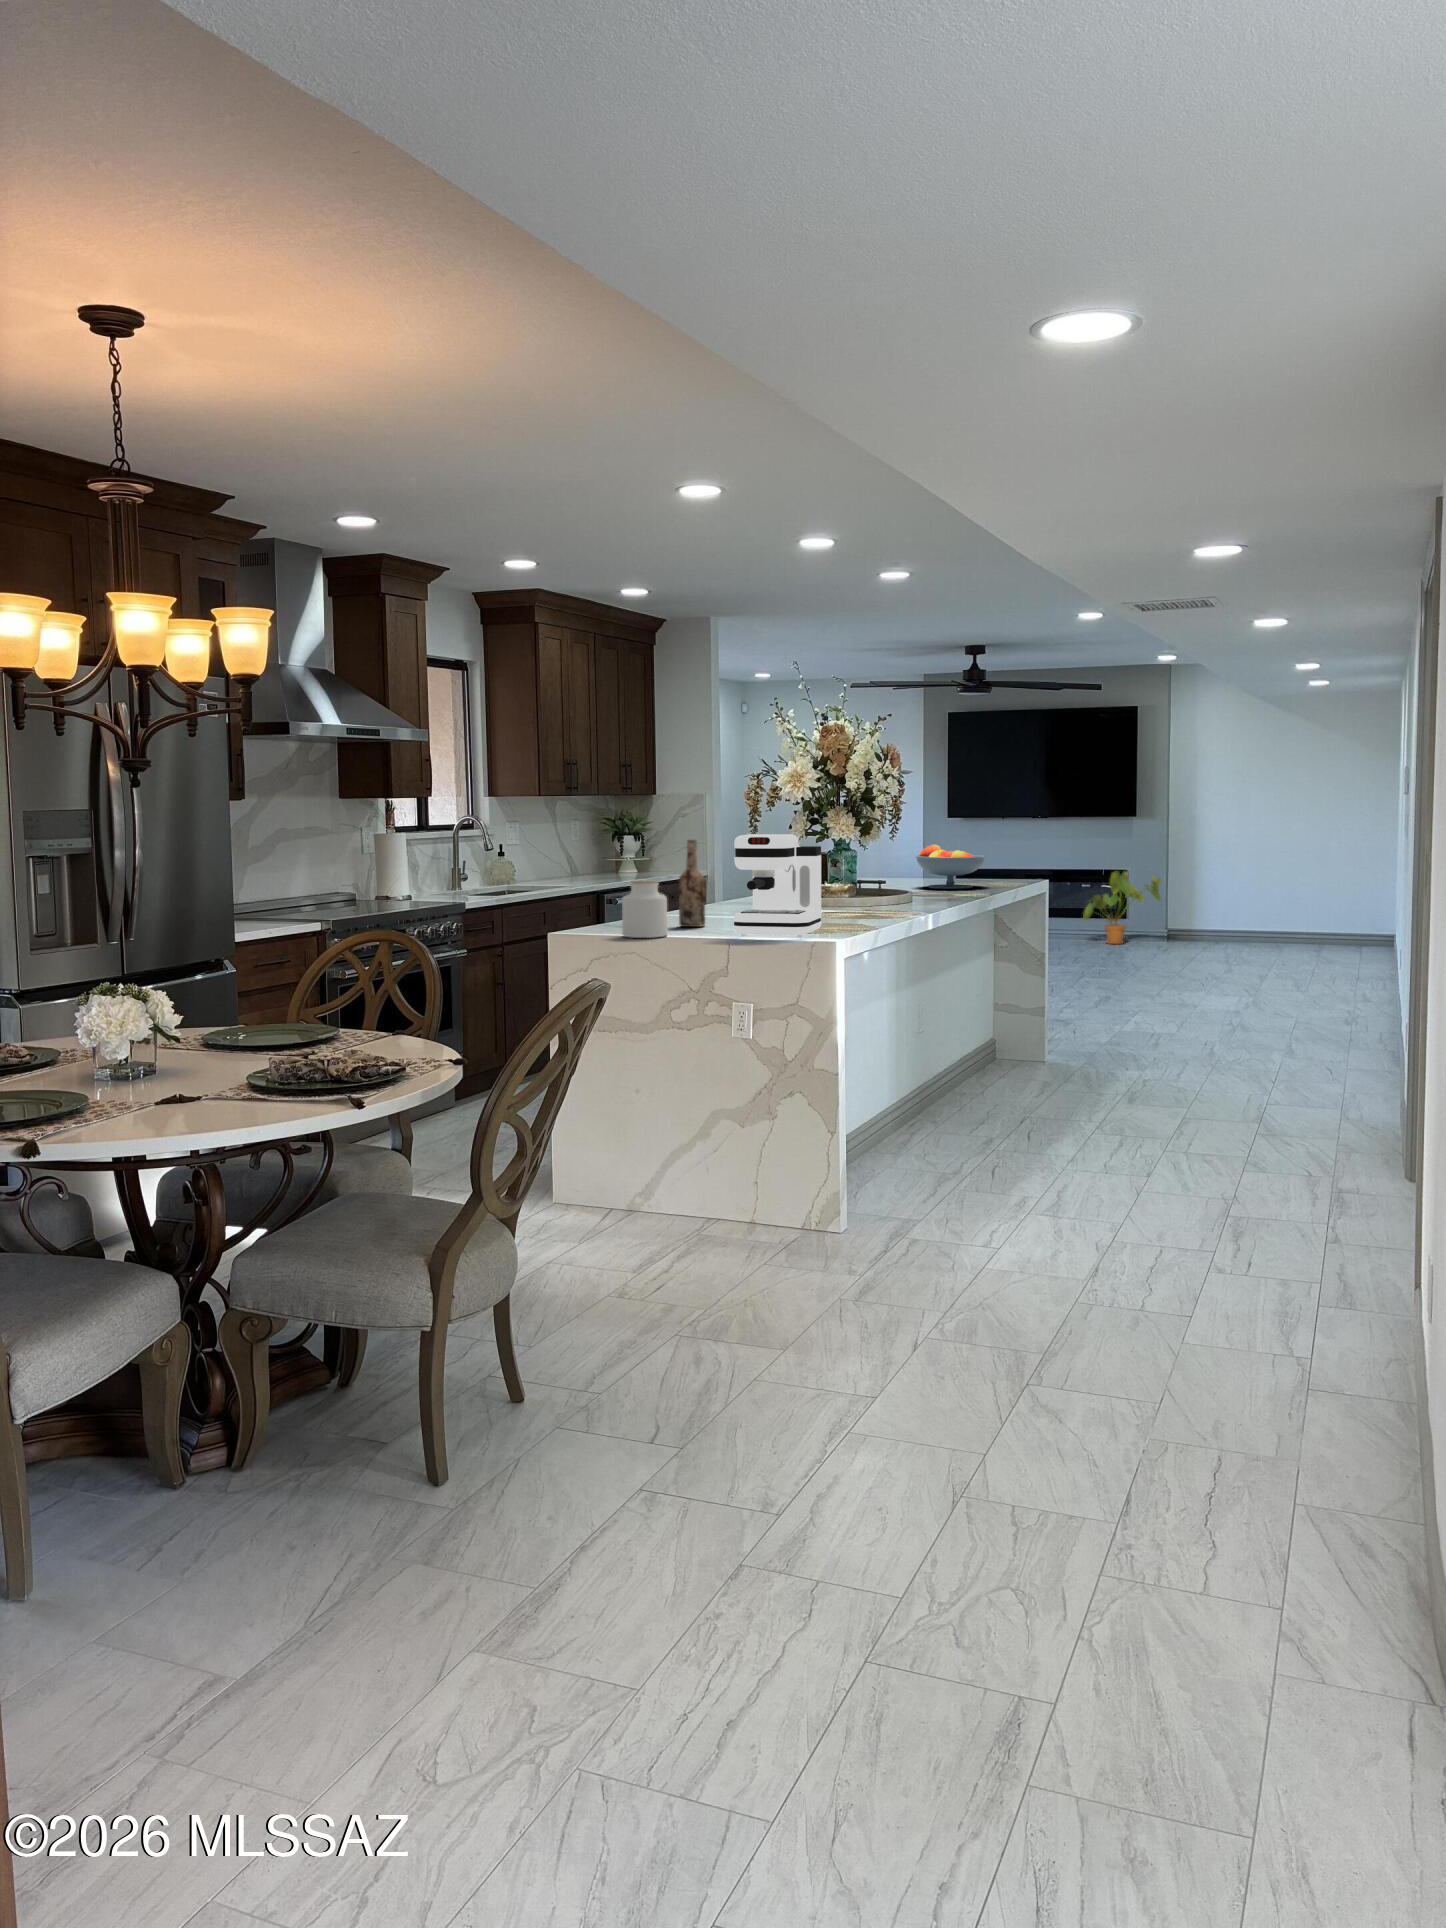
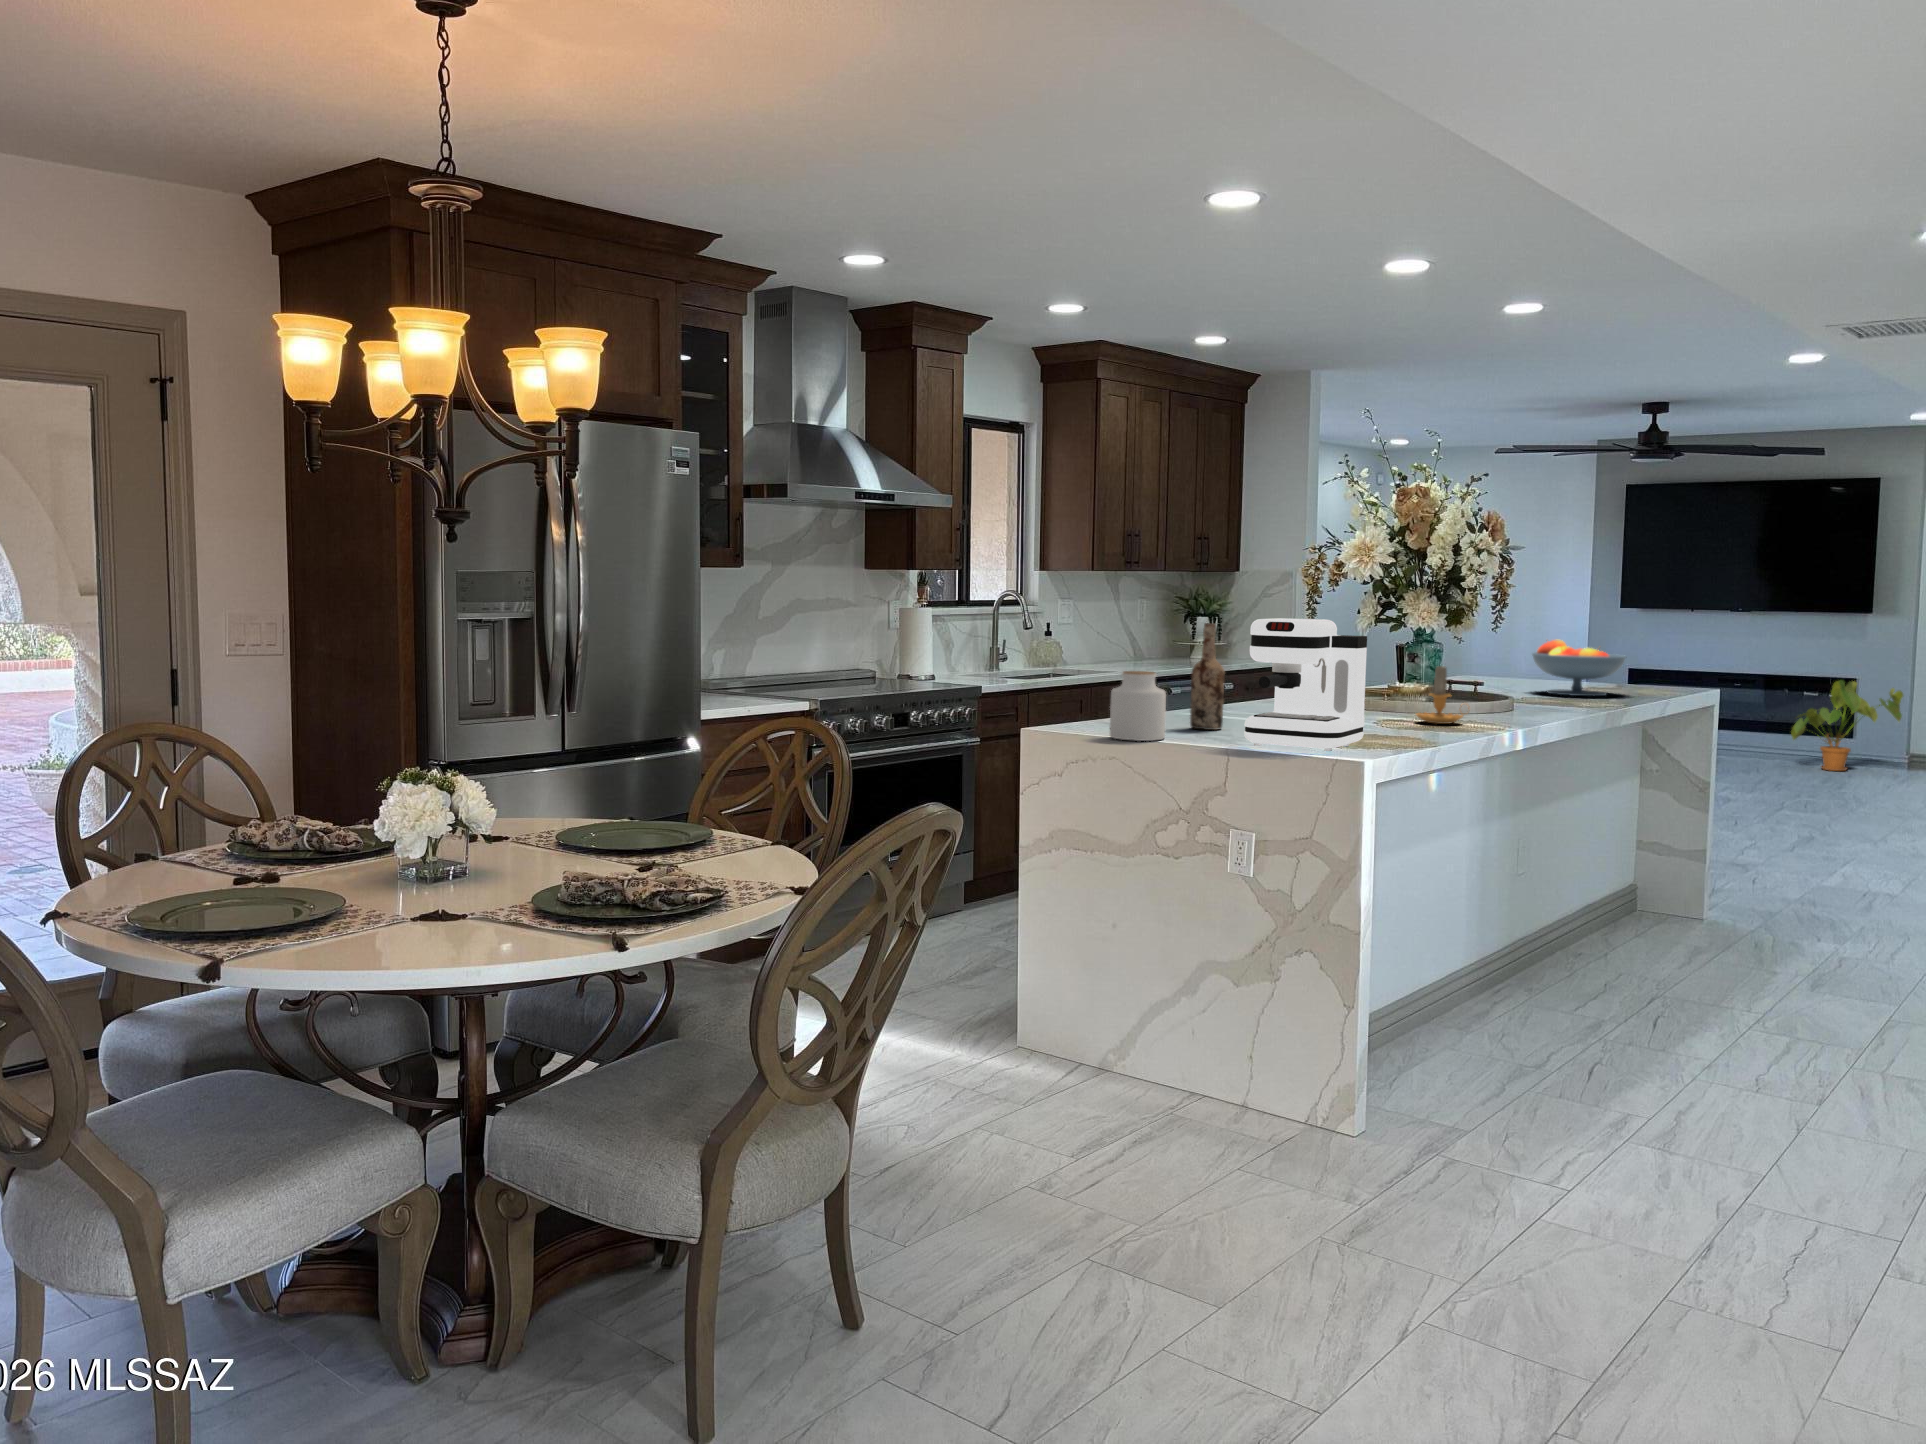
candle: none [846,866,886,914] -> present [1416,666,1469,724]

